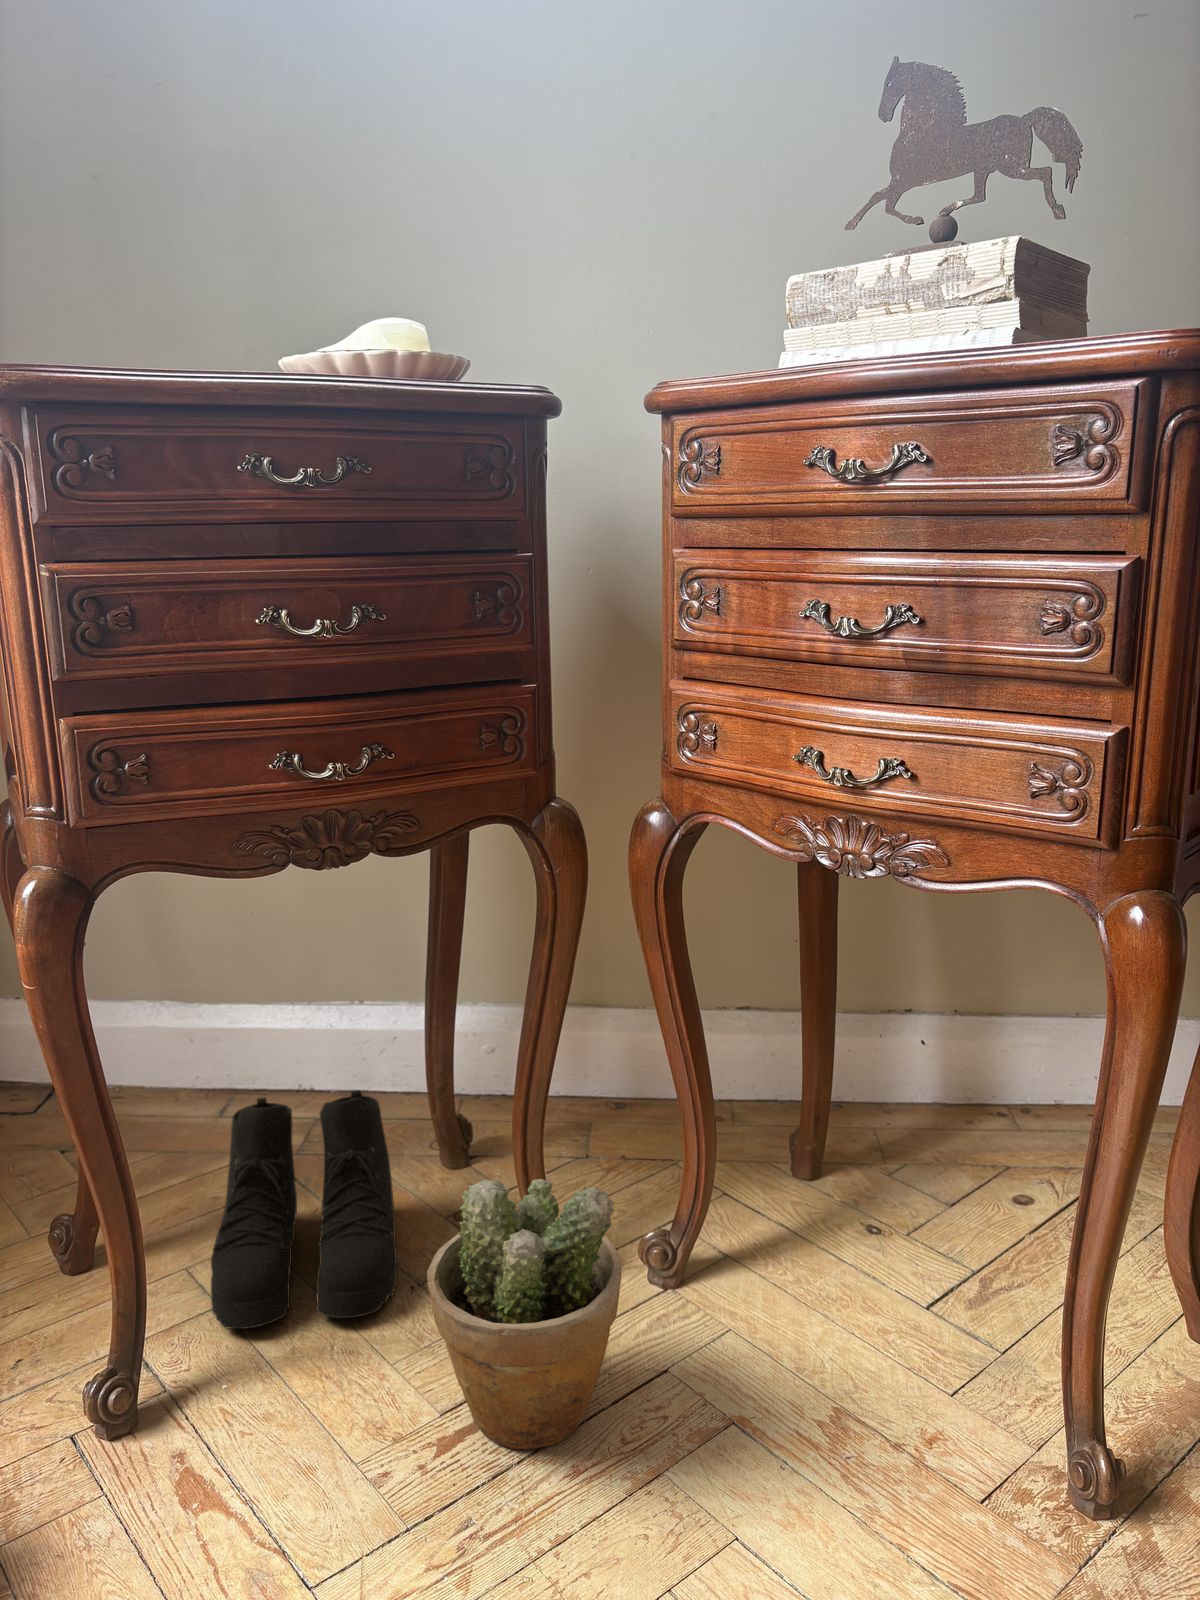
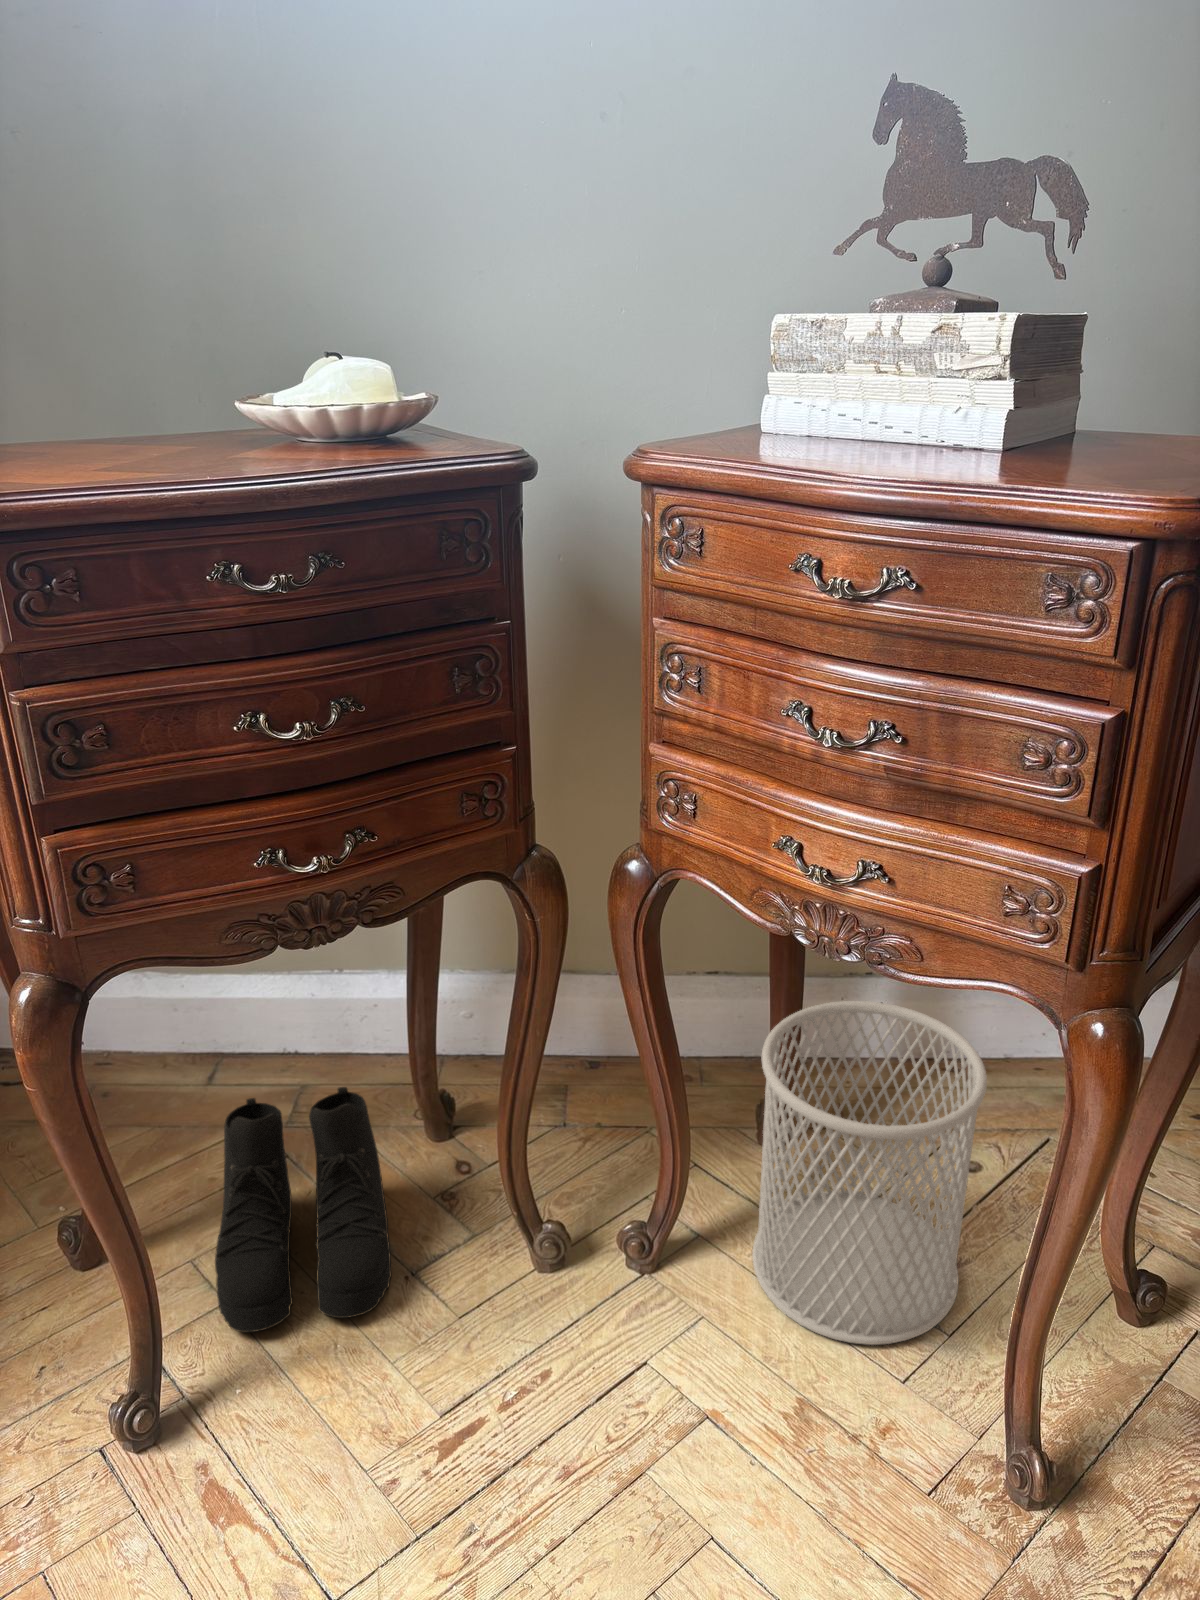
wastebasket: none [784,993,1029,1357] -> present [752,1001,987,1345]
potted plant: present [427,1179,622,1449] -> none [425,1219,605,1452]

